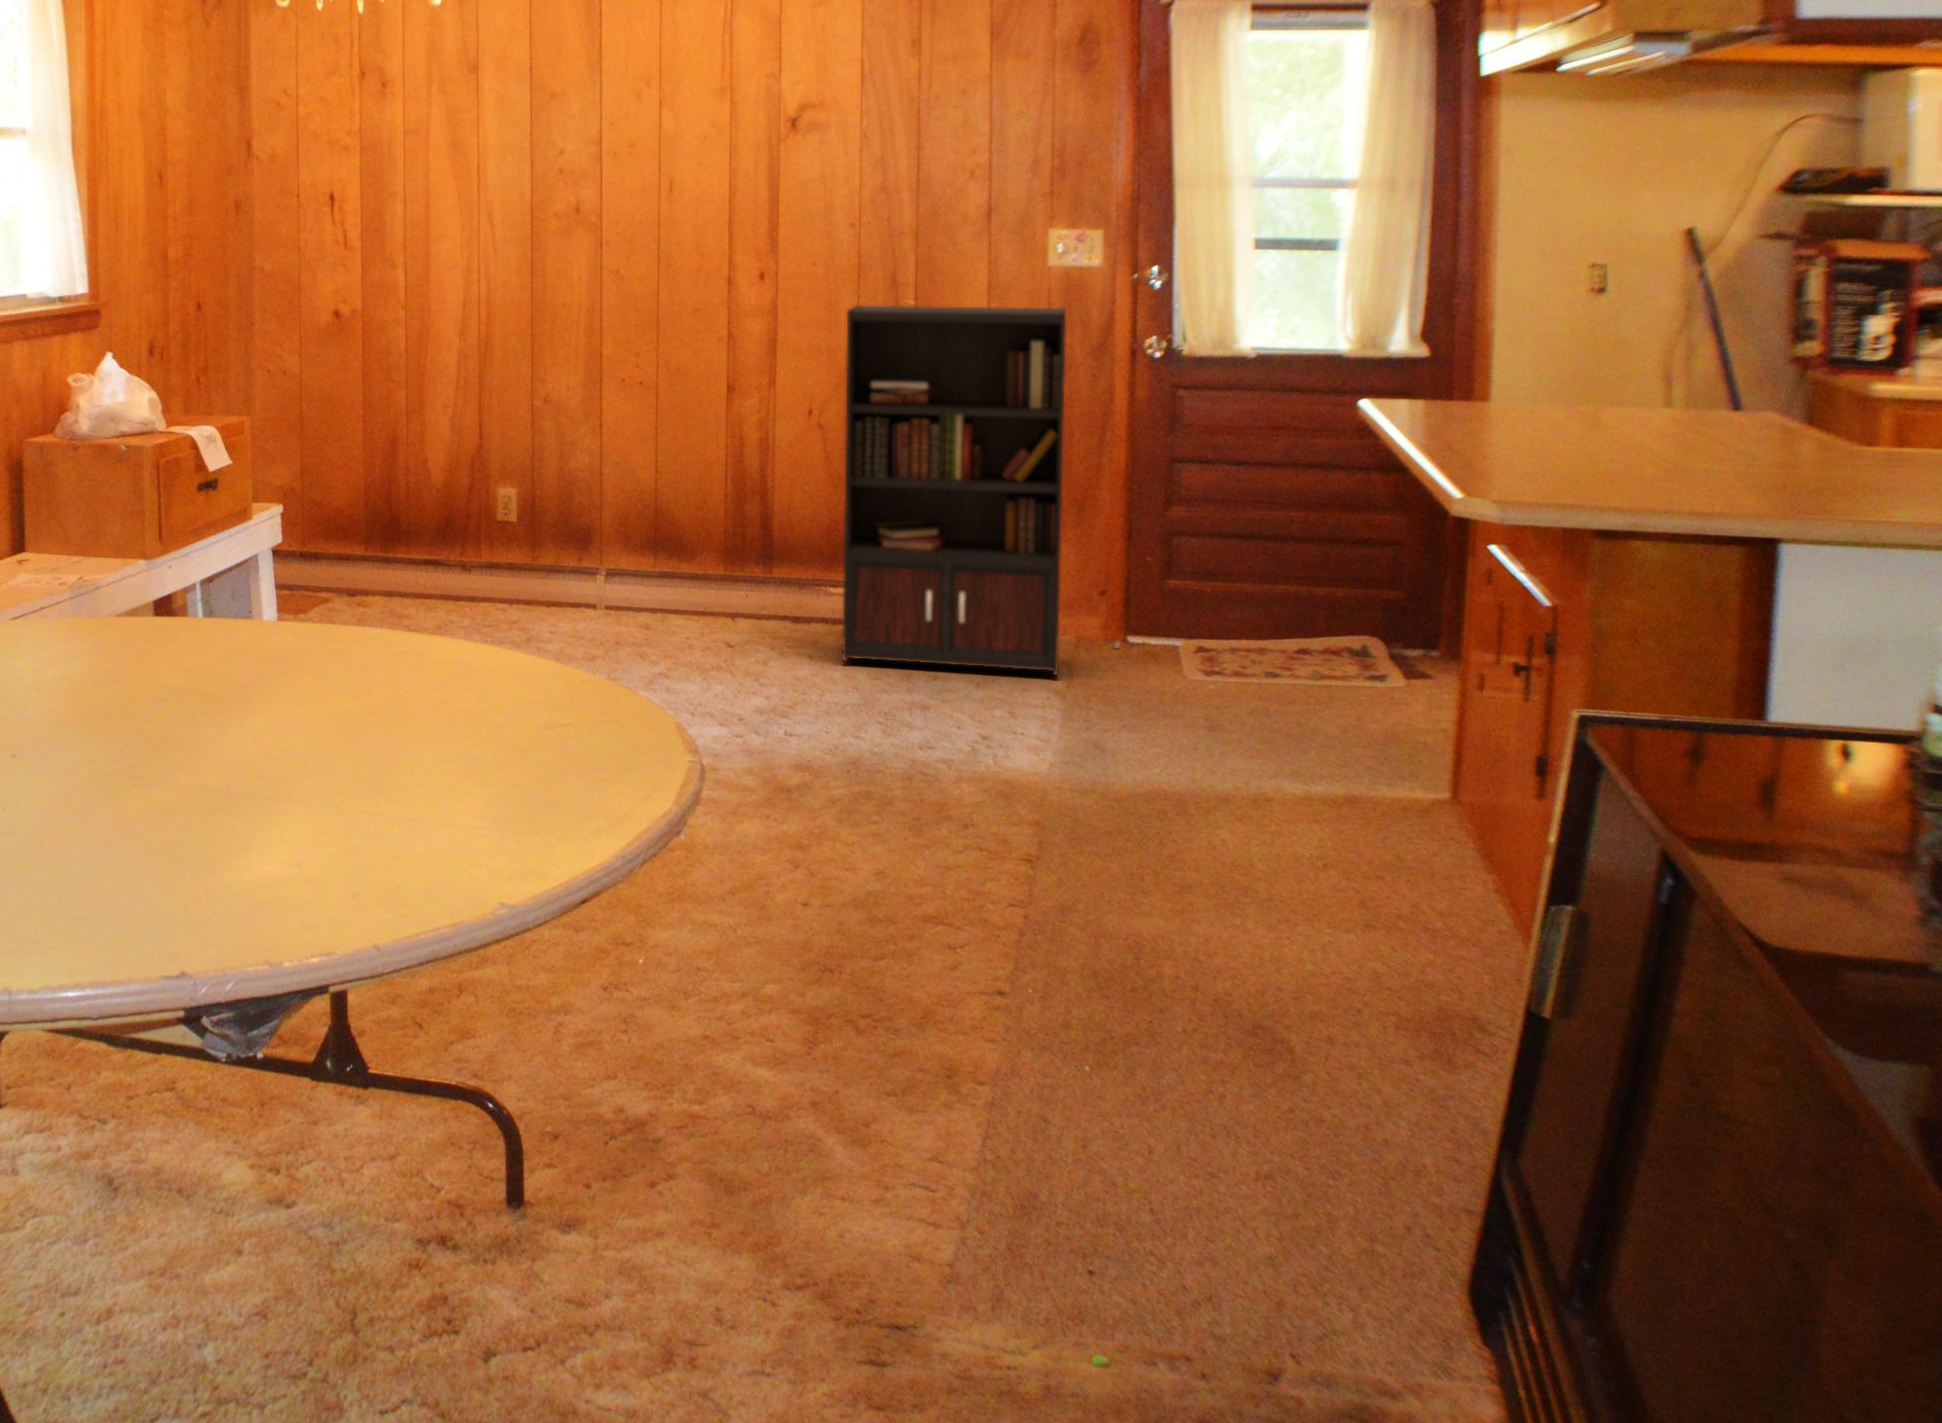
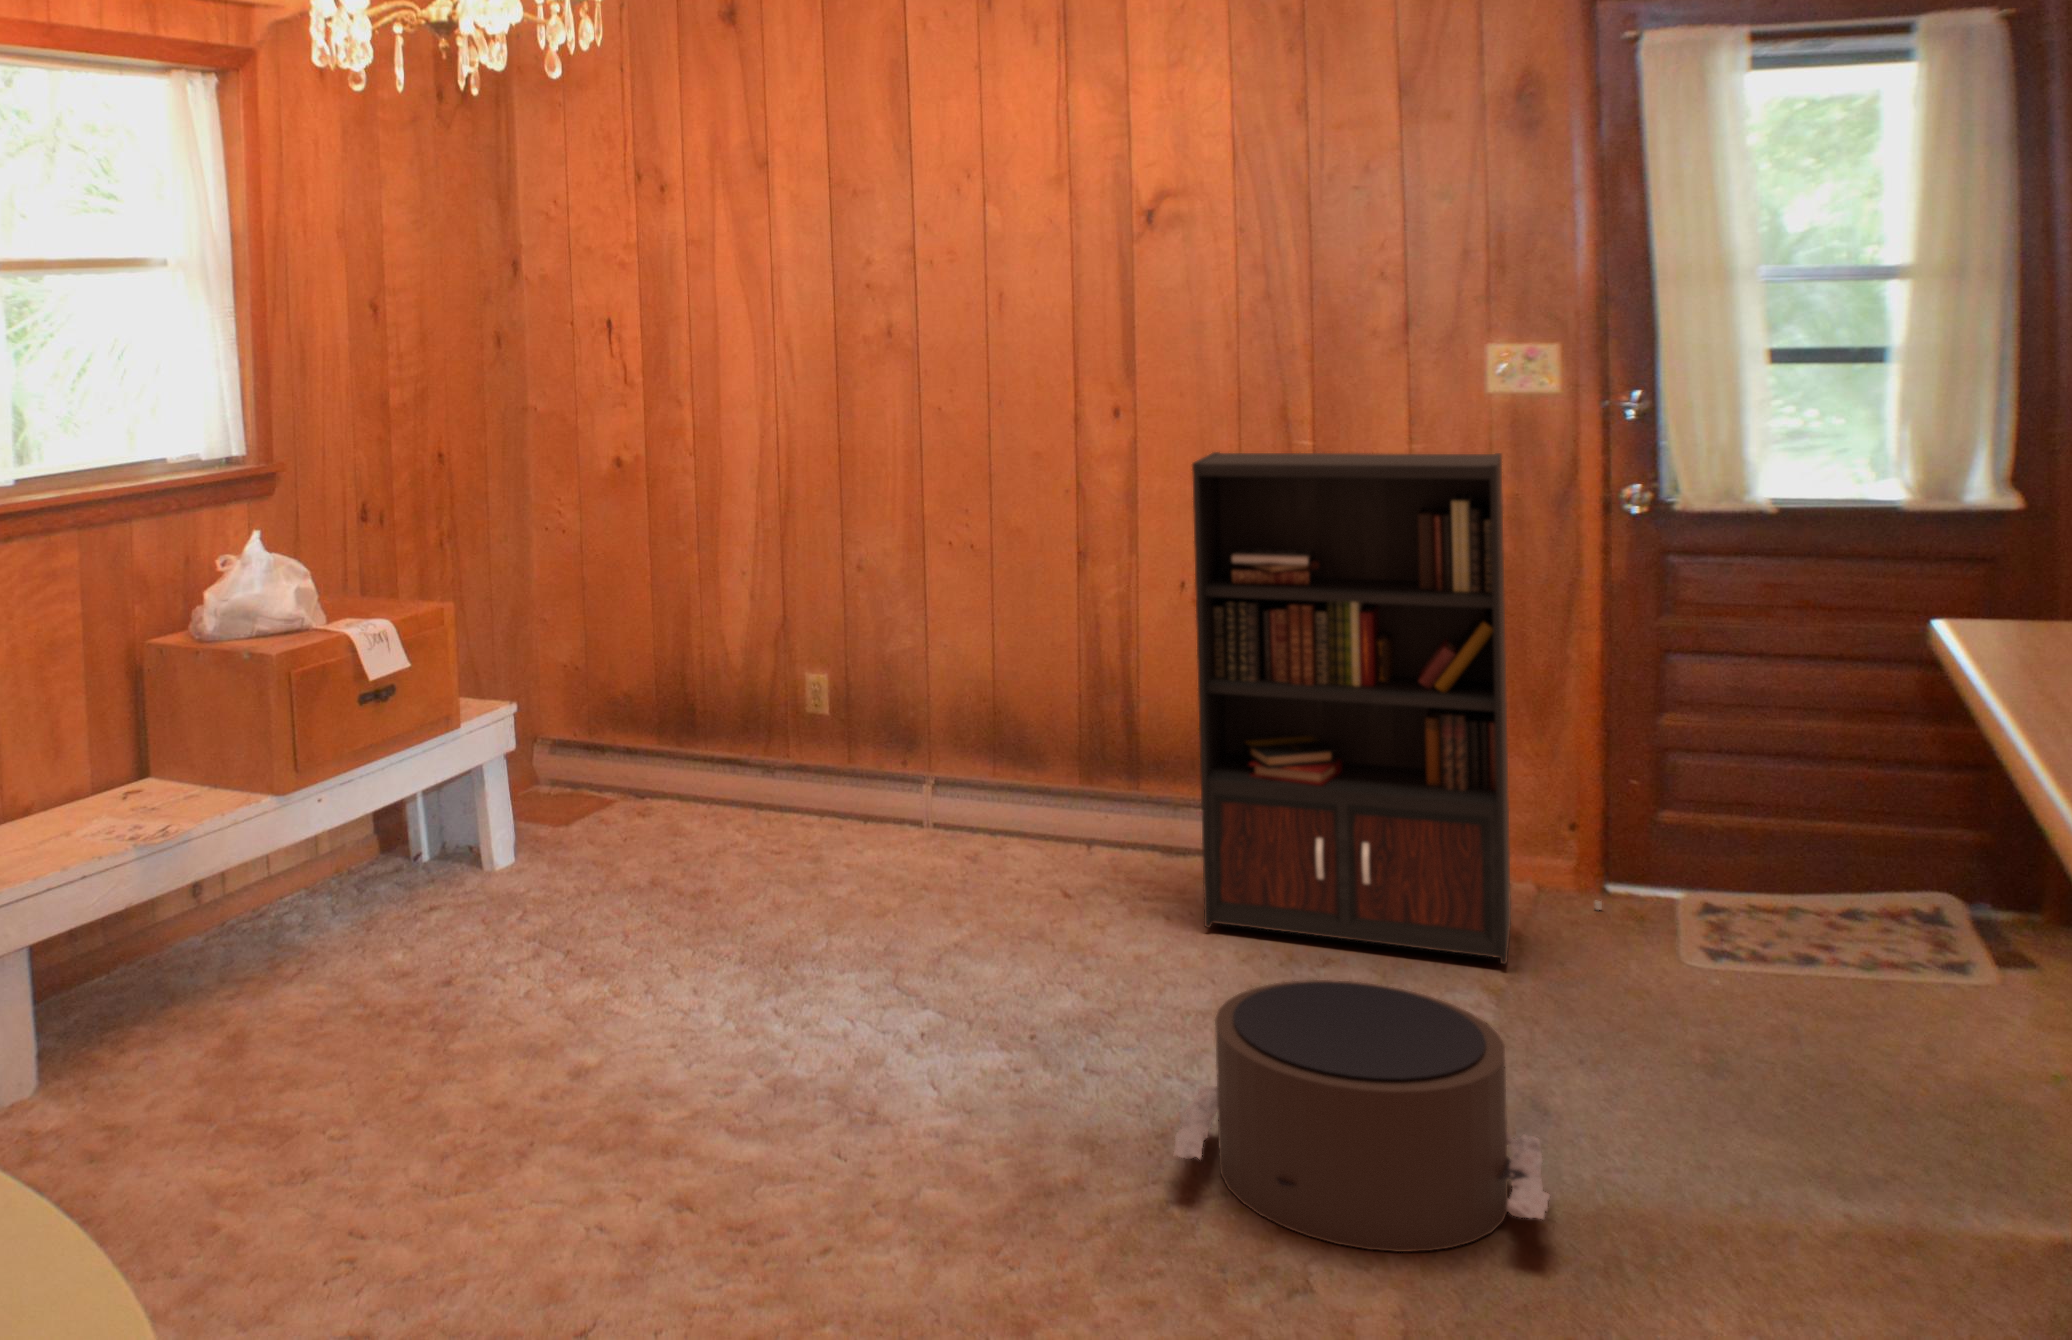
pouf: none [860,655,1097,800] -> present [1174,980,1550,1252]

